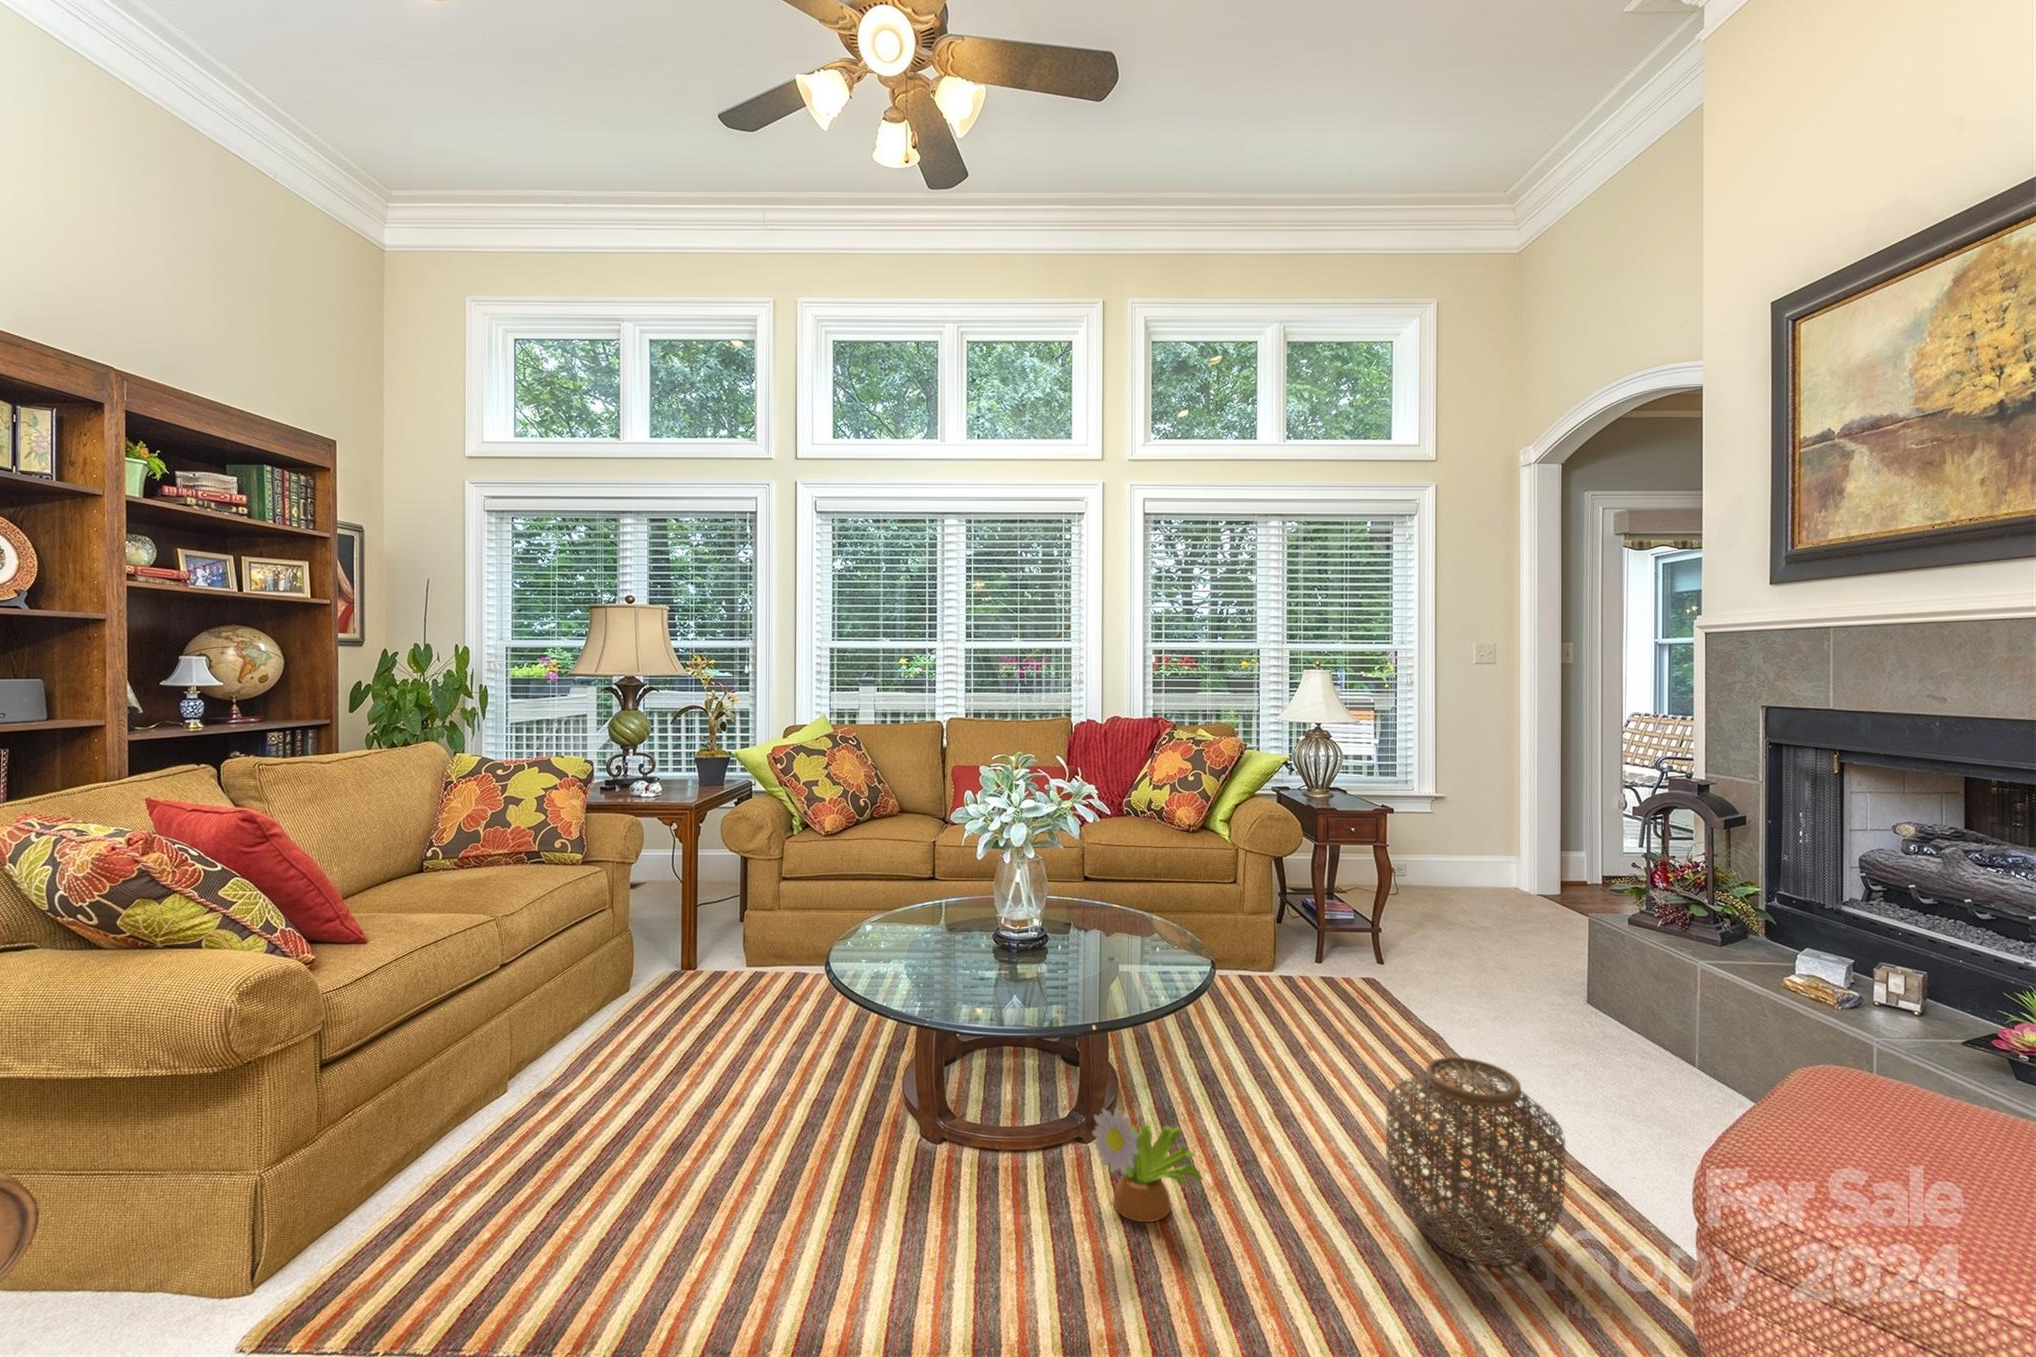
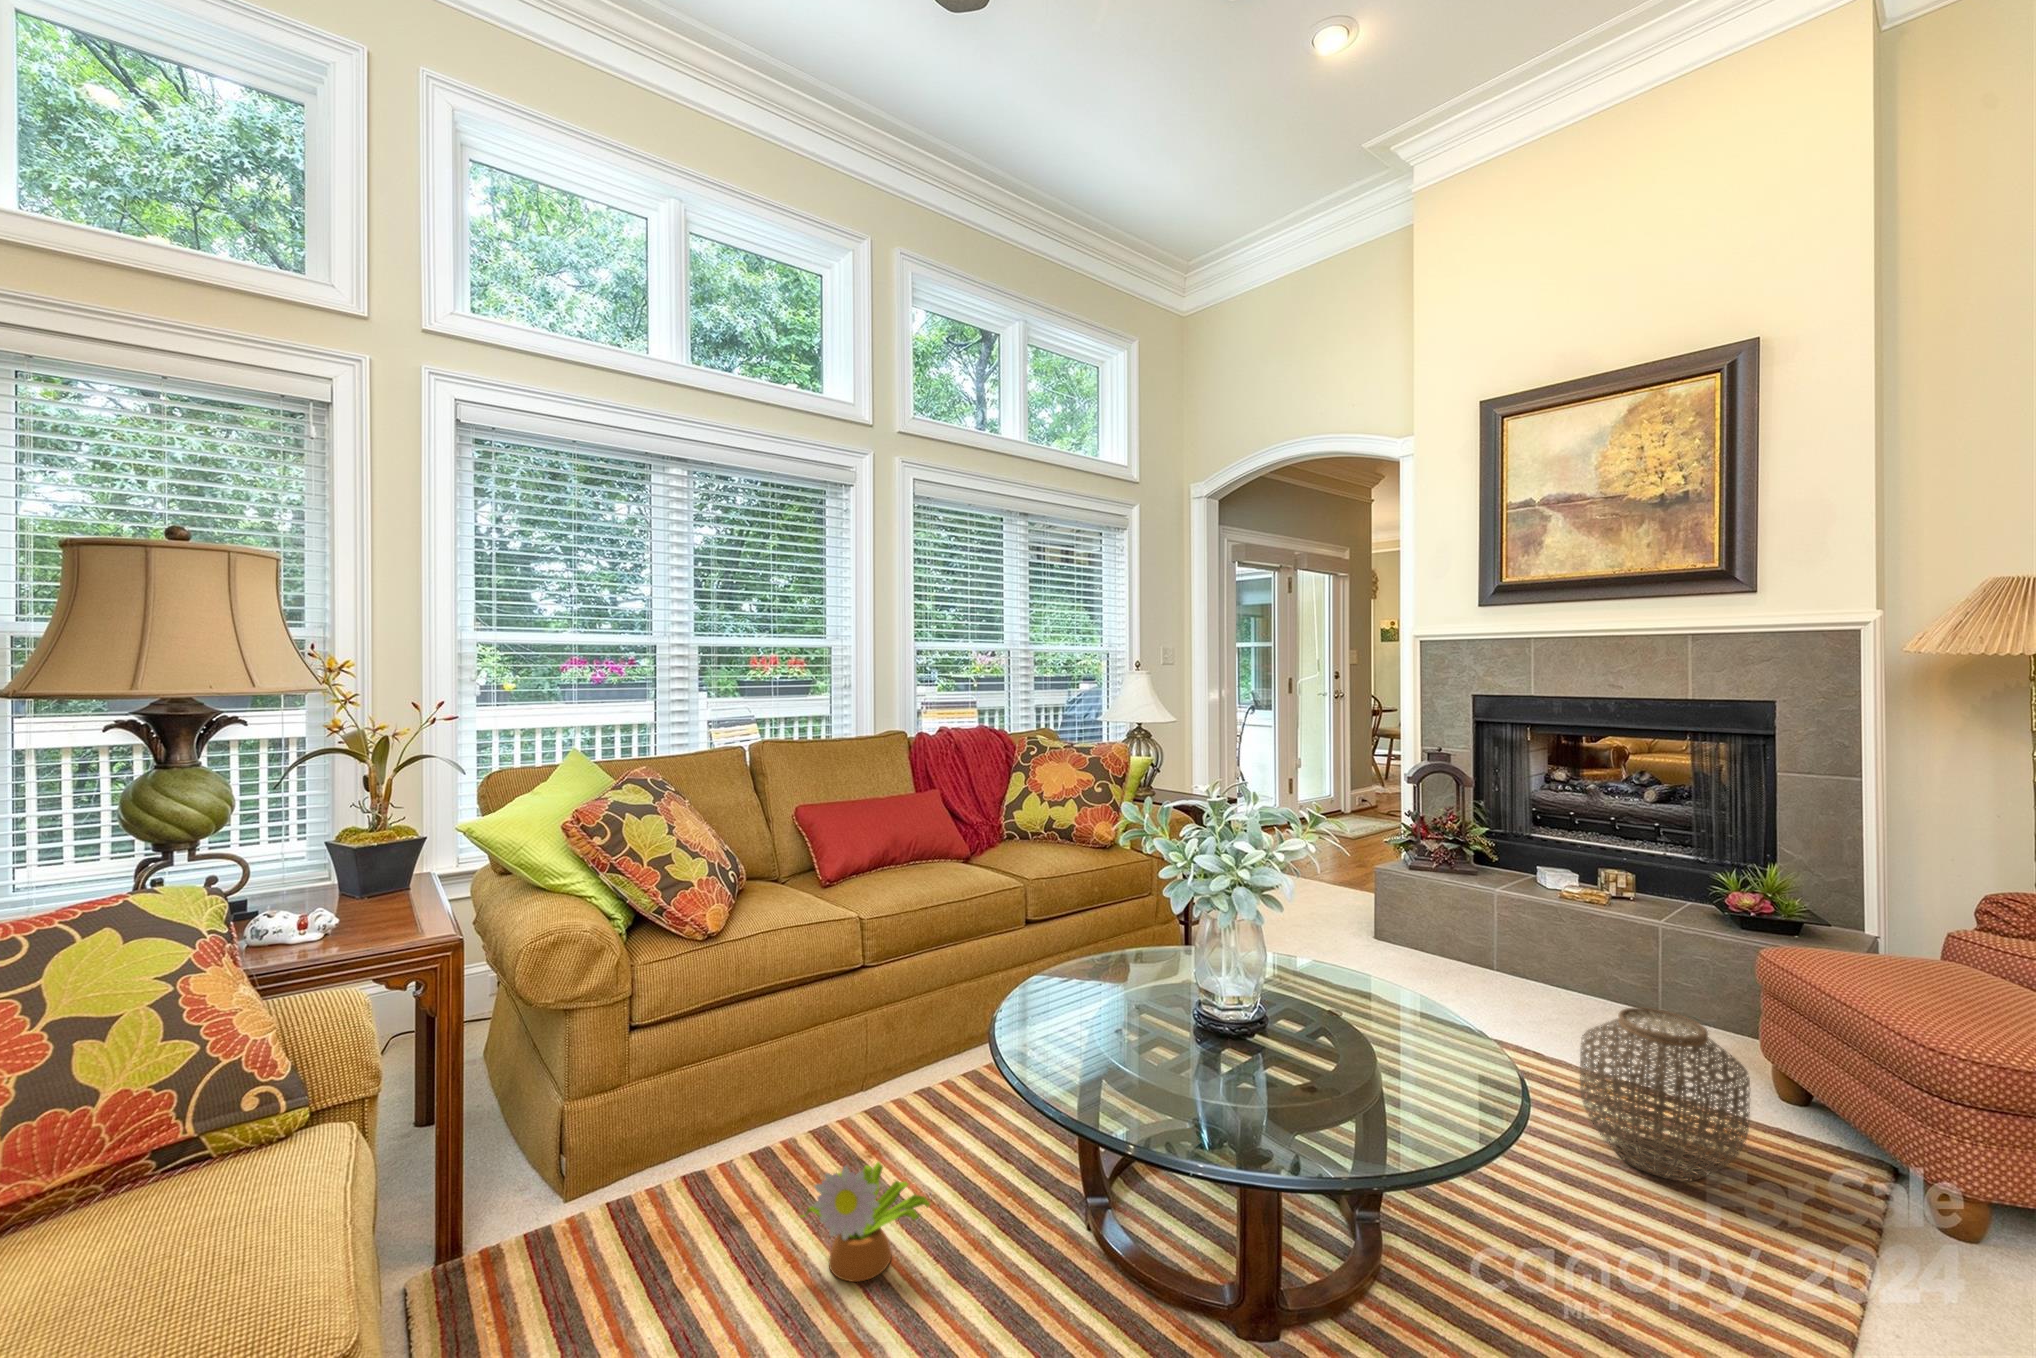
decorative plant: present [1092,1107,1203,1222] -> present [800,1162,930,1282]

